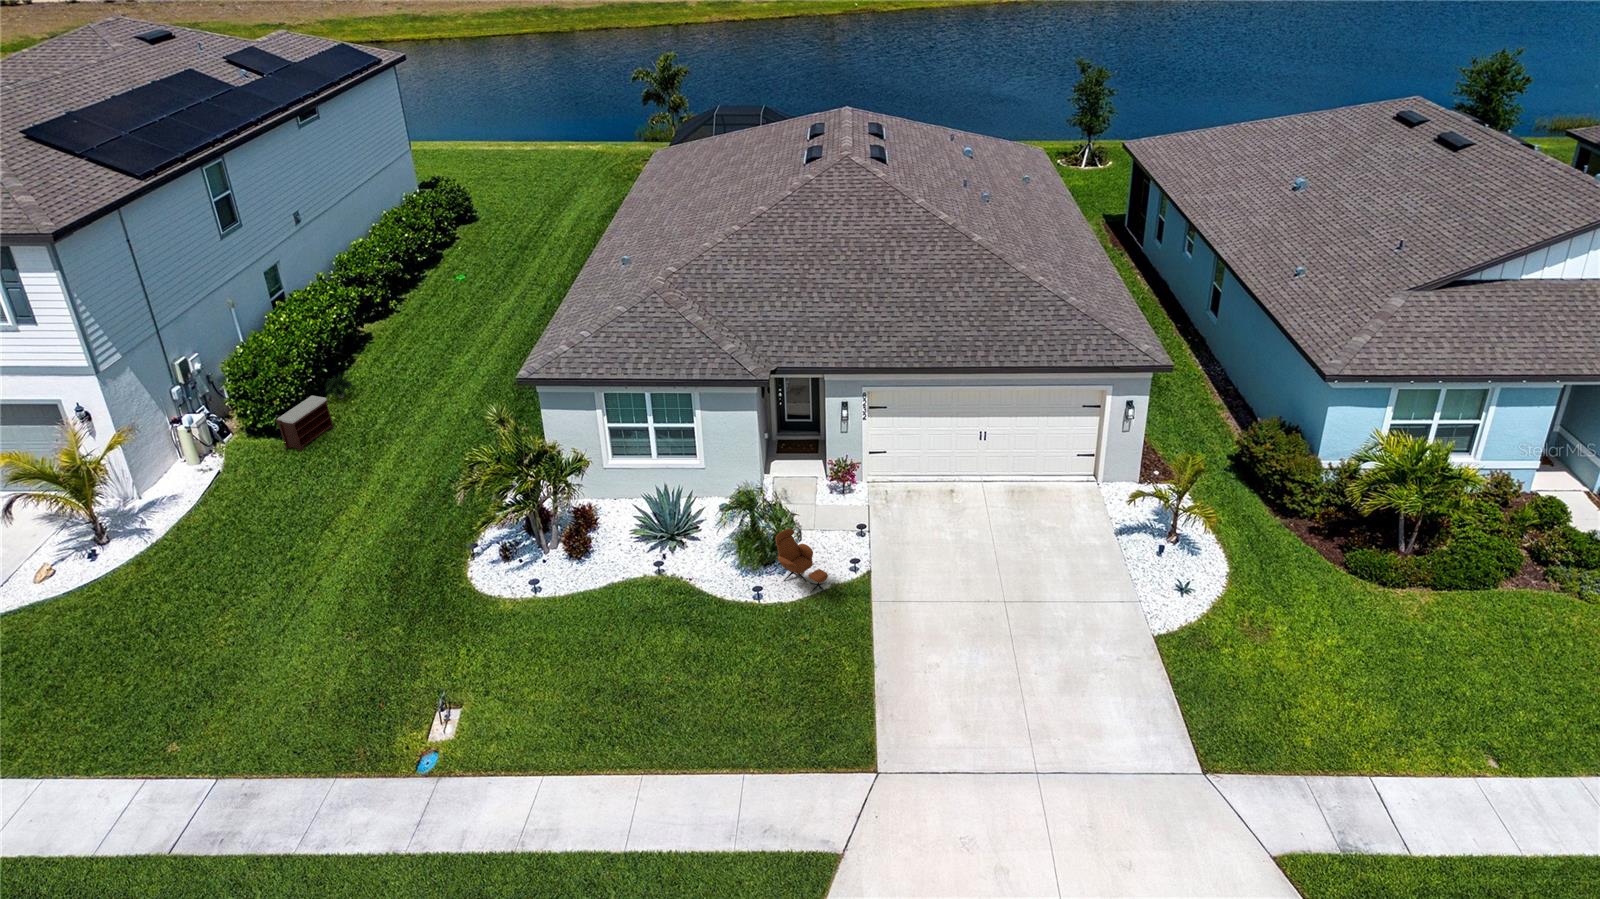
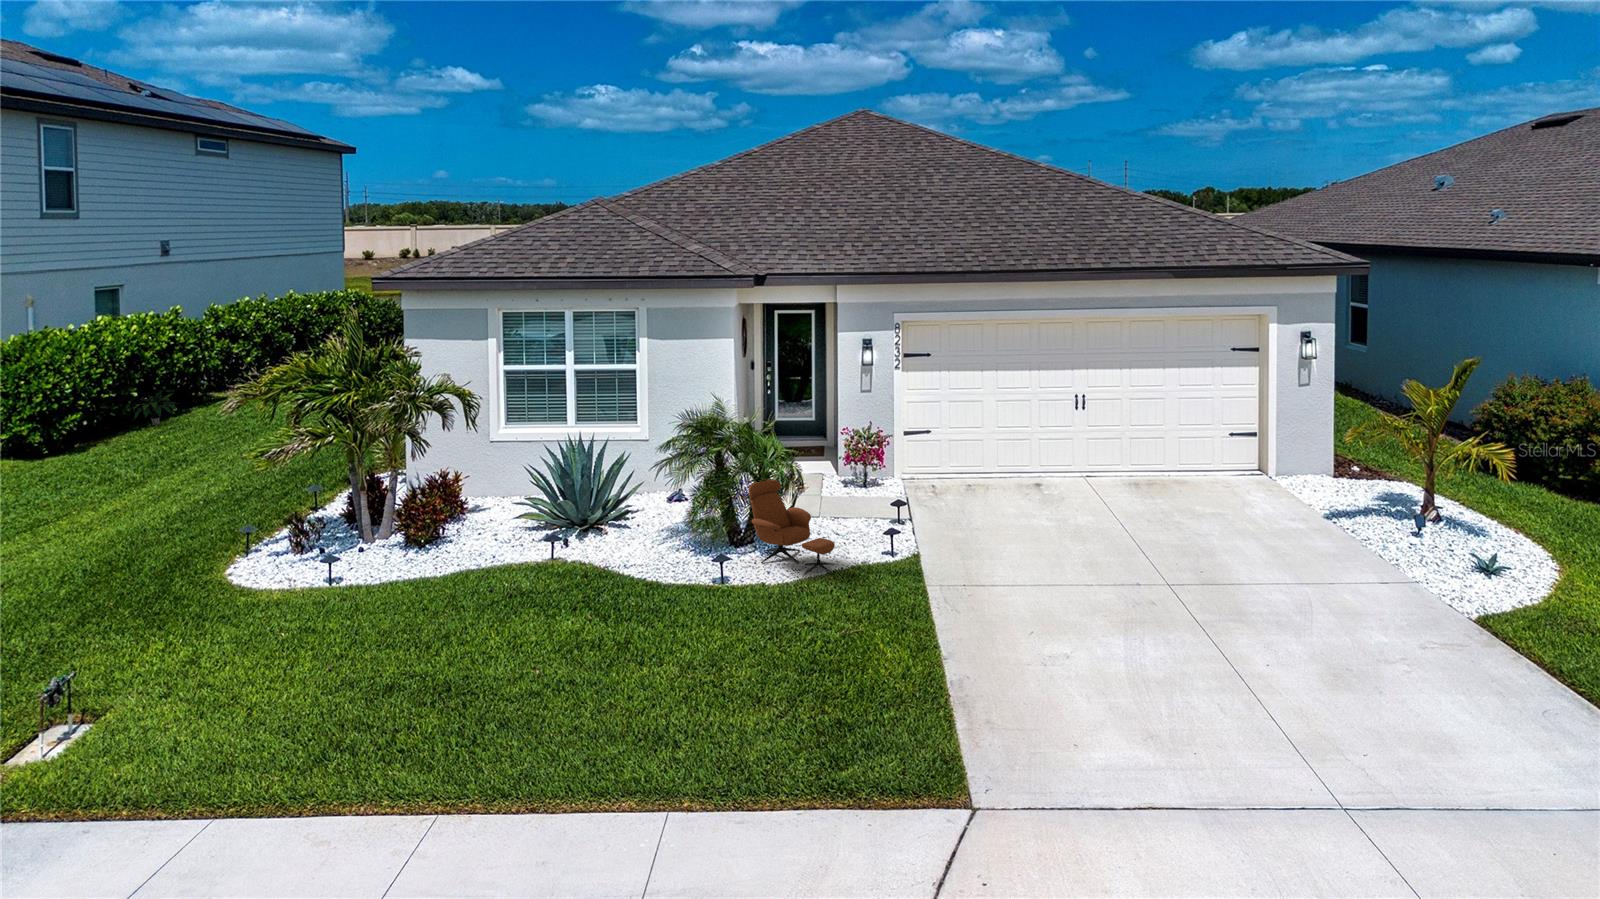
bench: present [276,396,334,451] -> none [36,395,128,461]

